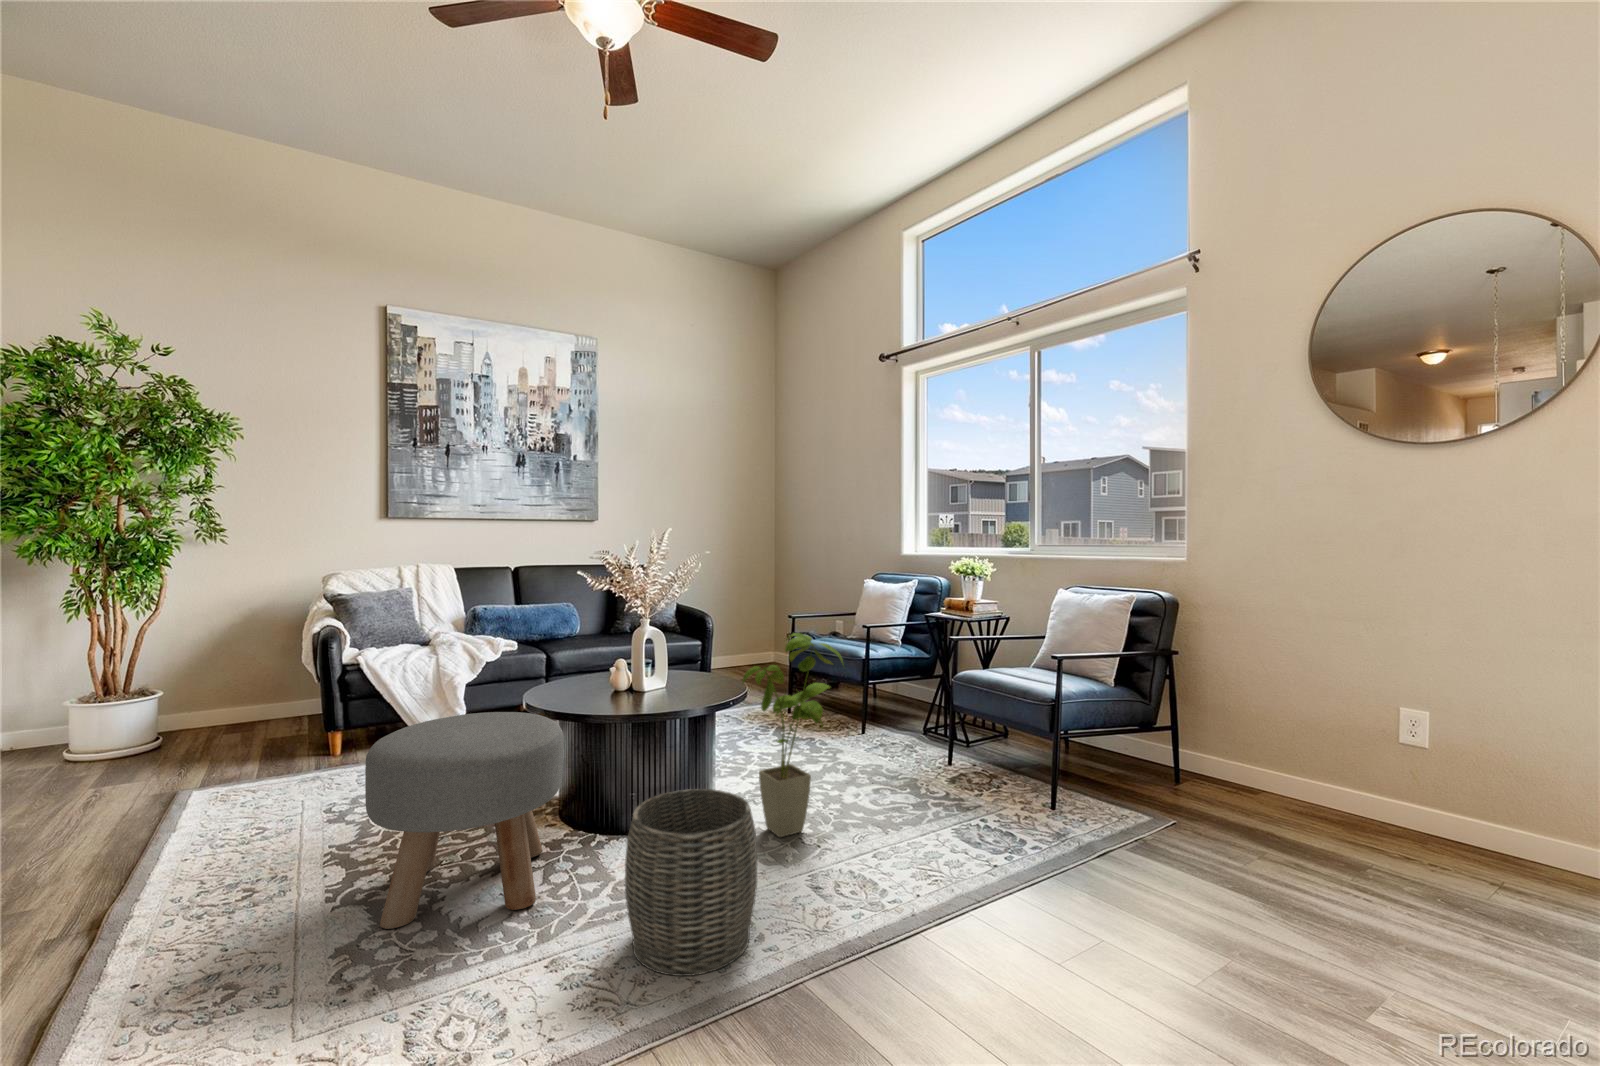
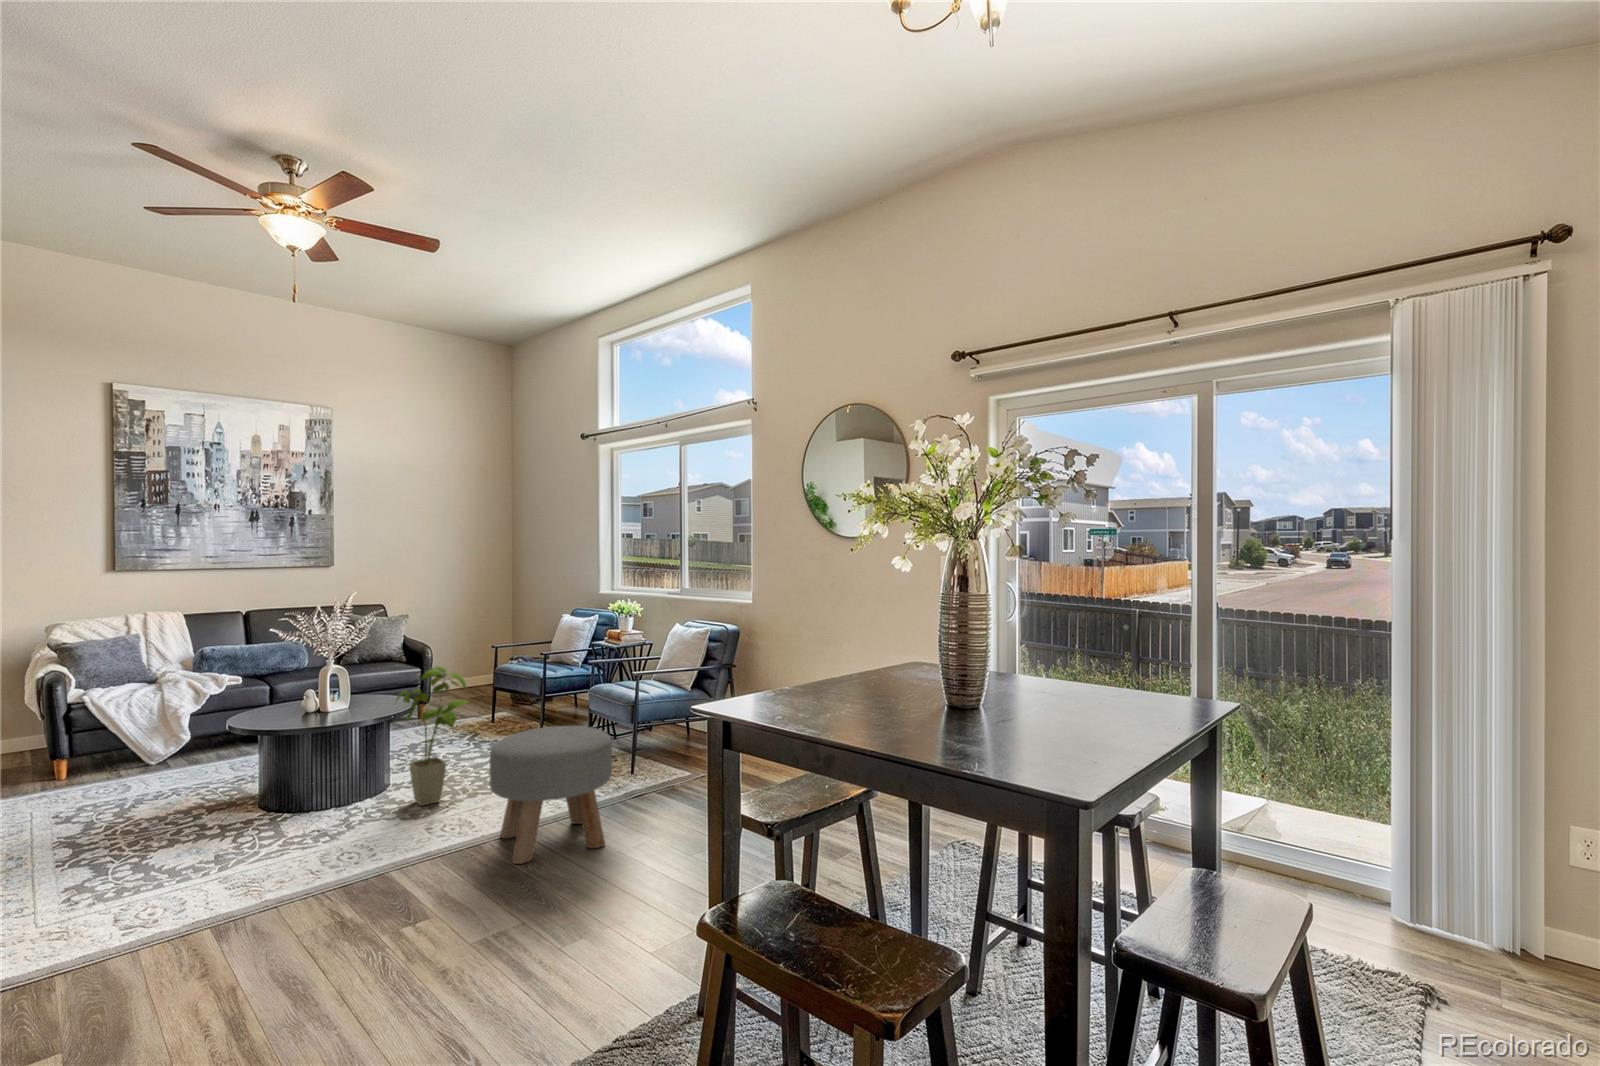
ottoman: present [365,712,563,929] -> present [490,726,612,864]
woven basket: present [625,789,757,976] -> none [276,770,370,876]

